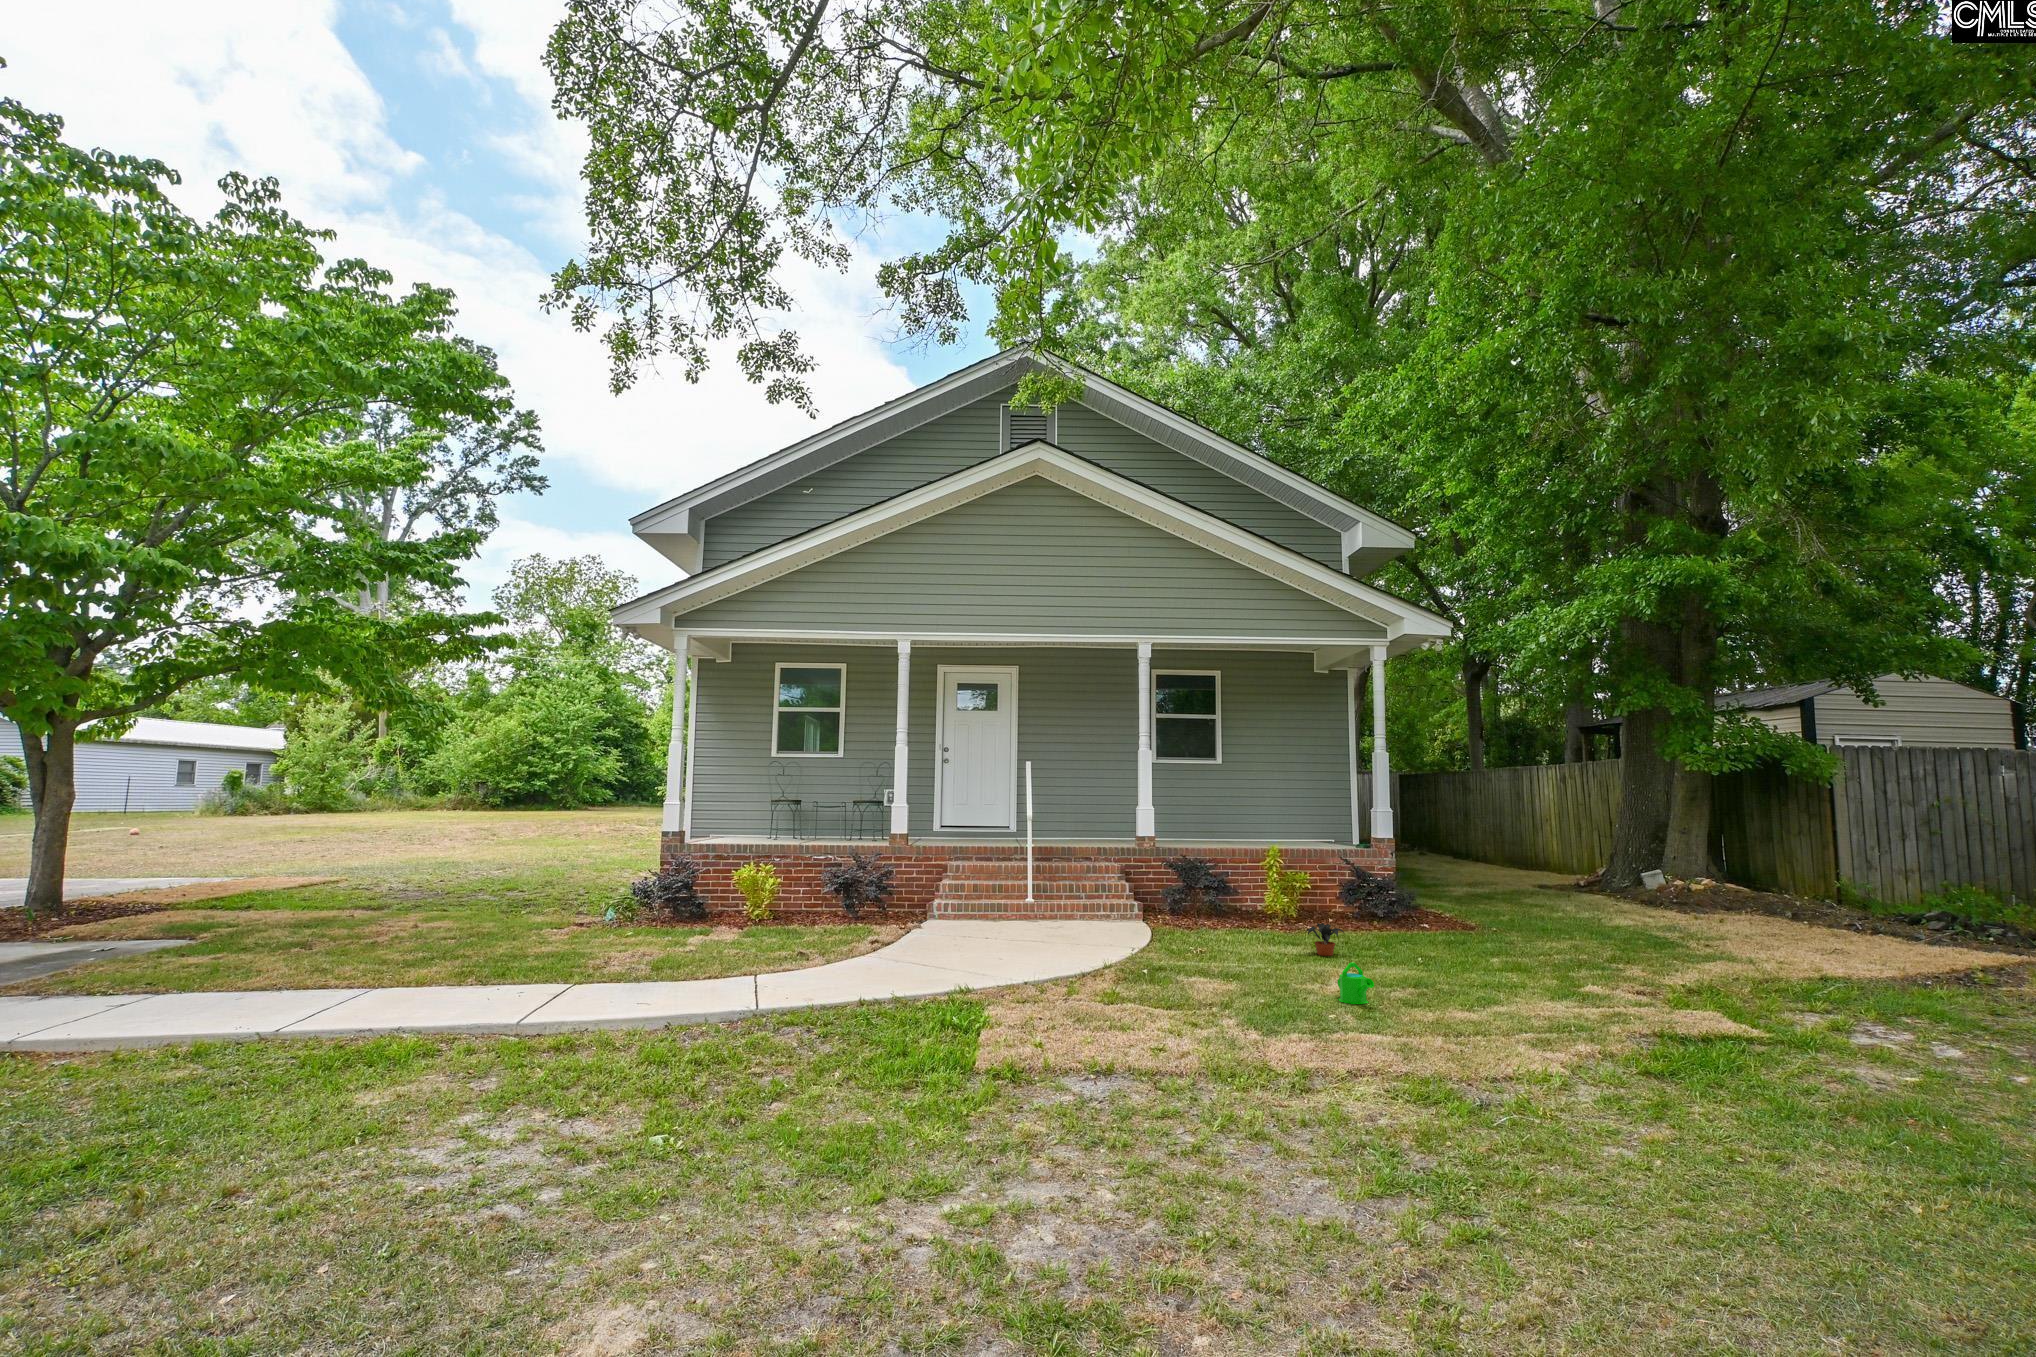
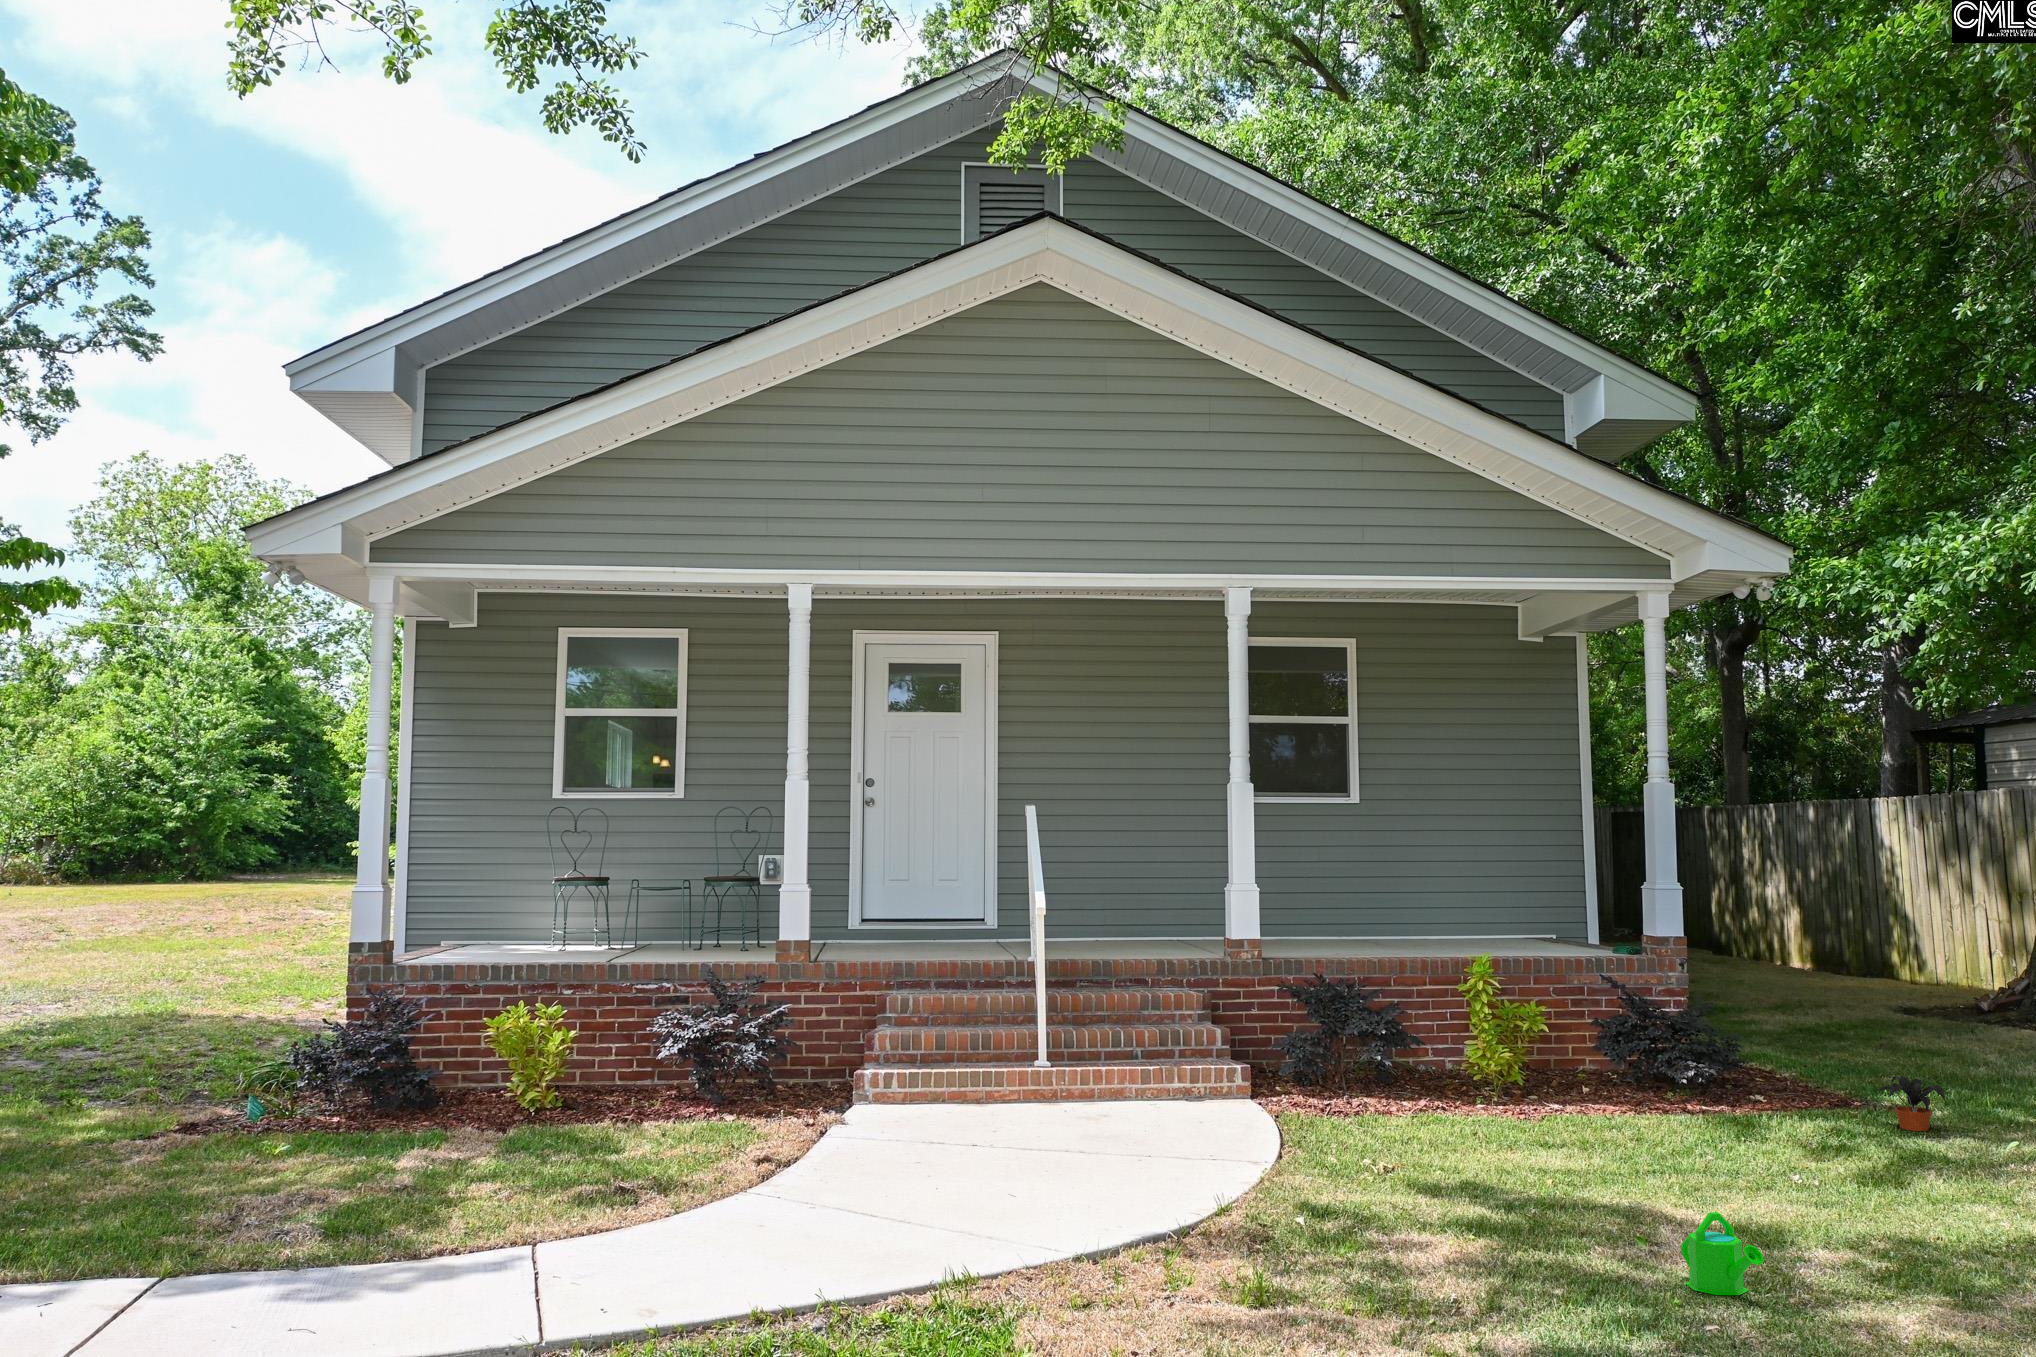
potted plant: present [1307,923,1344,956] -> present [1877,1076,1948,1131]

